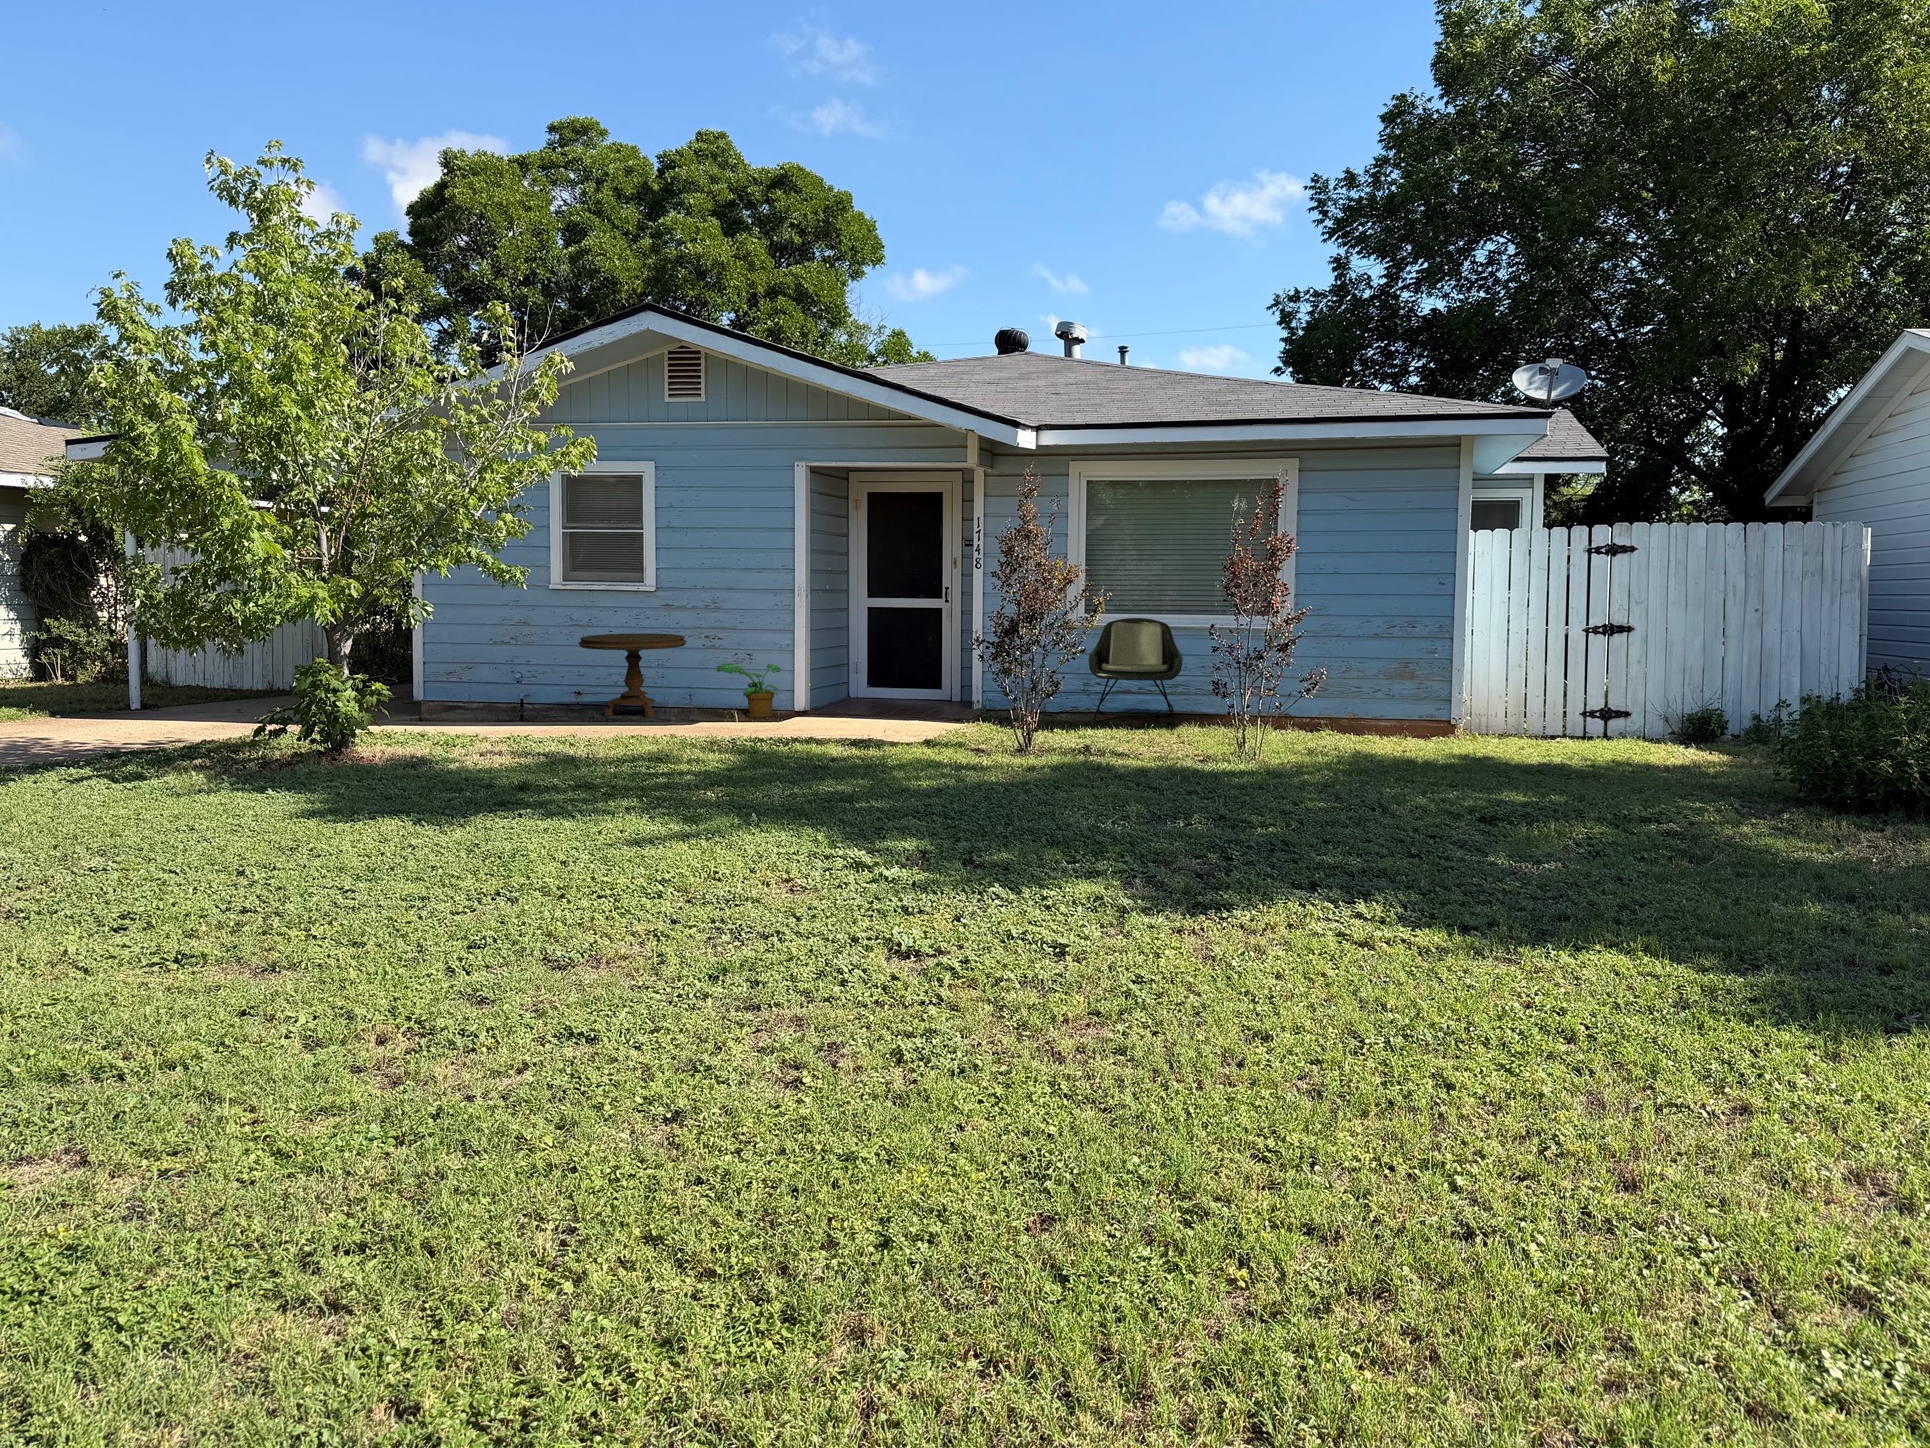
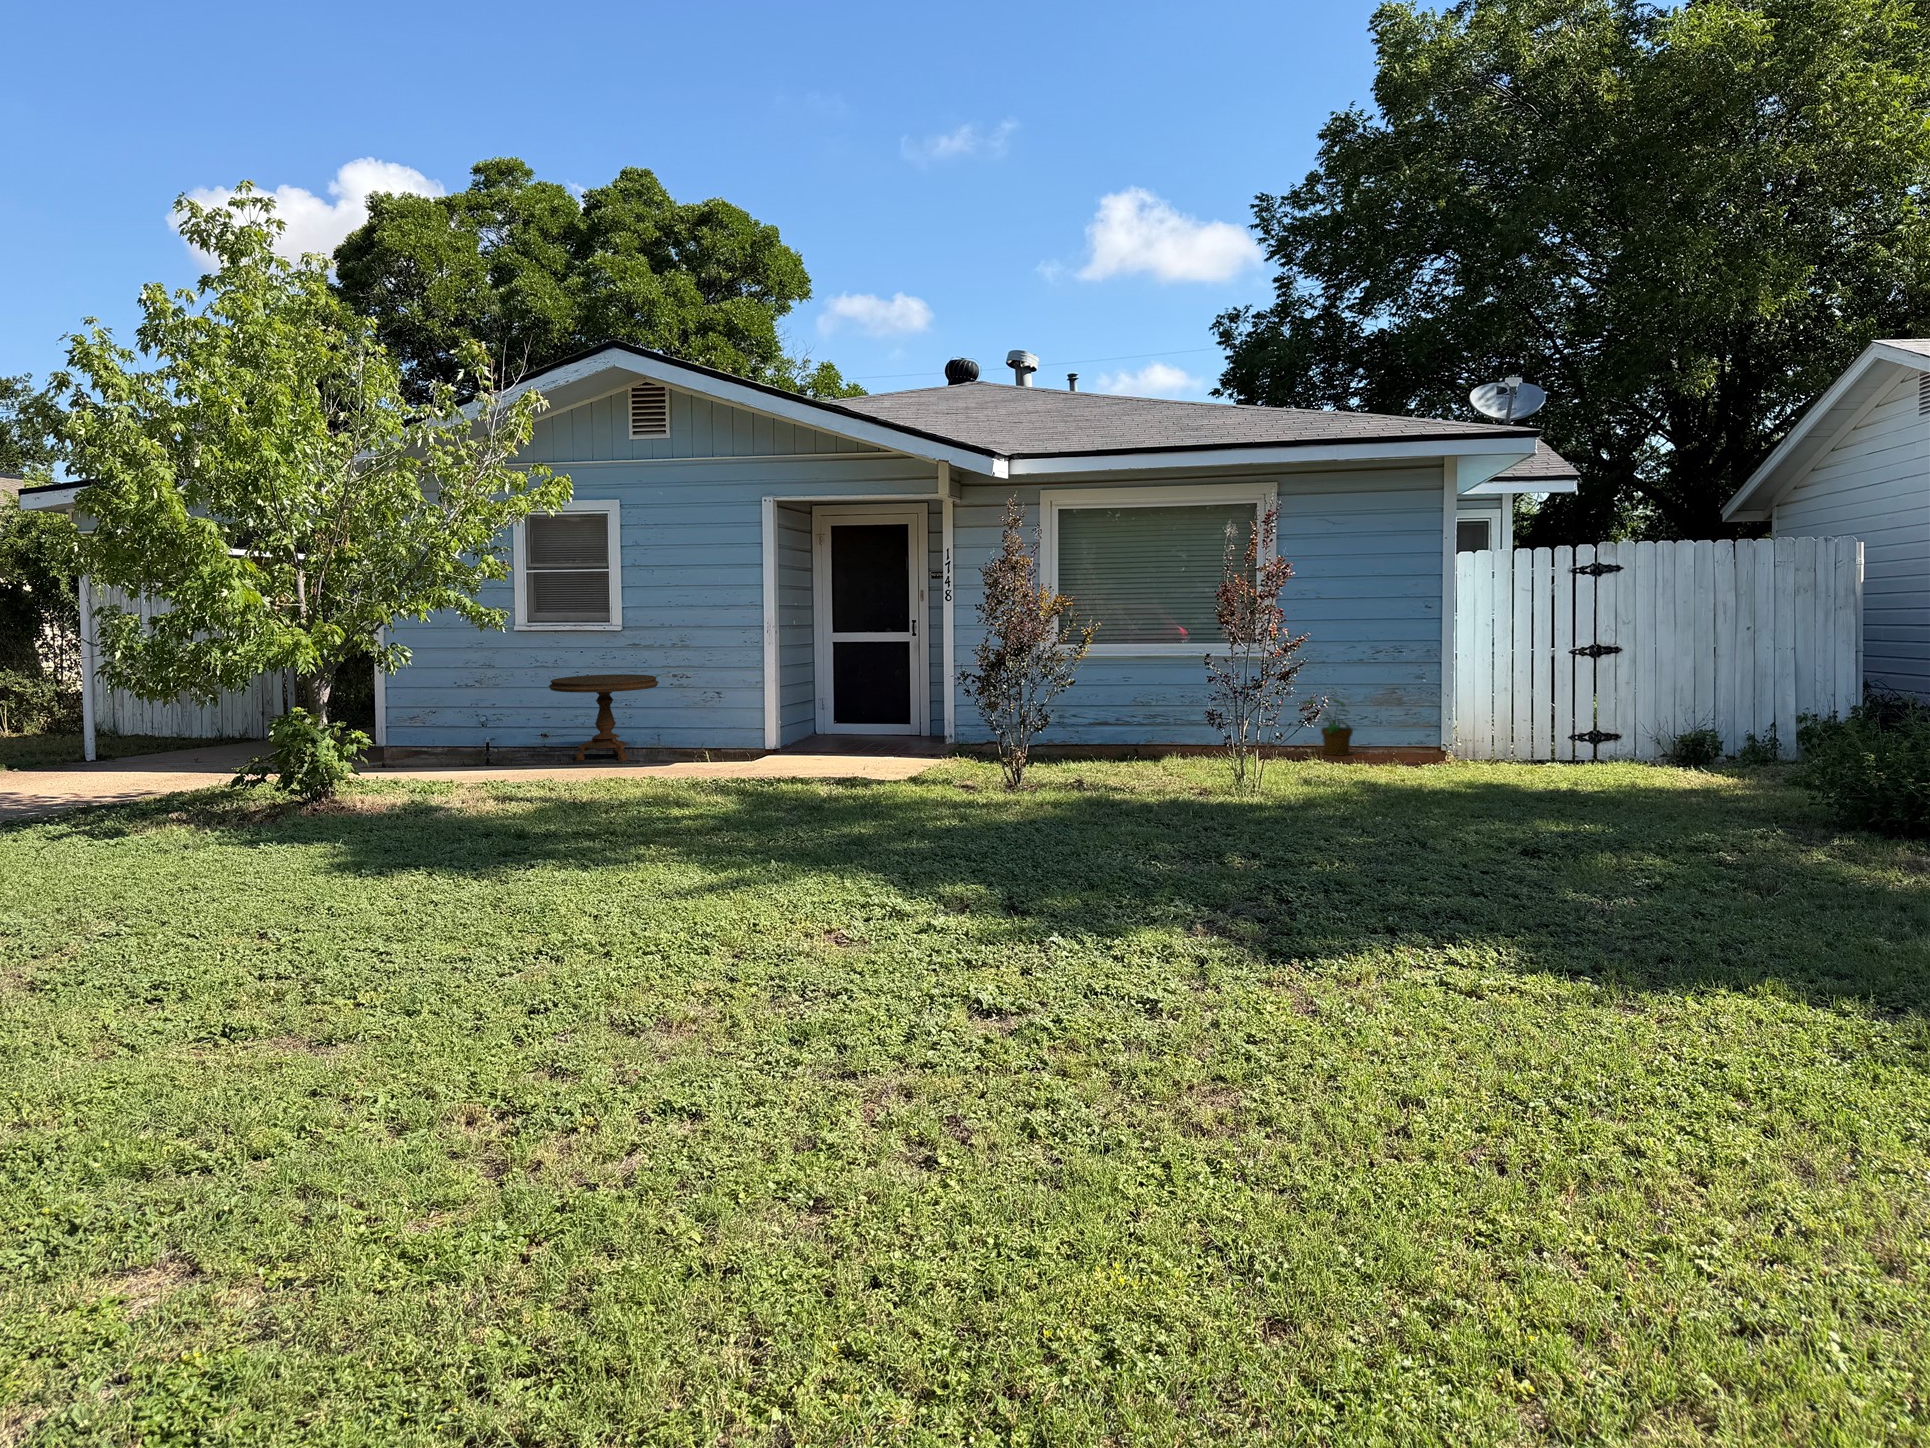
lounge chair: present [1089,618,1183,726] -> none [1074,648,1171,758]
potted plant: present [717,664,781,717] -> present [1304,699,1354,755]

